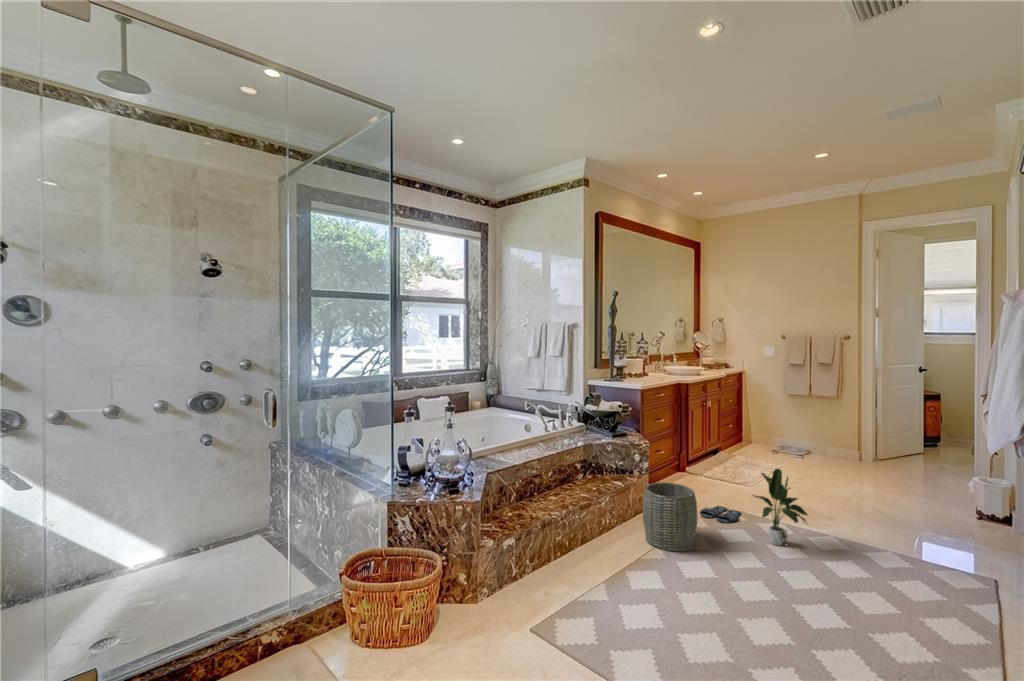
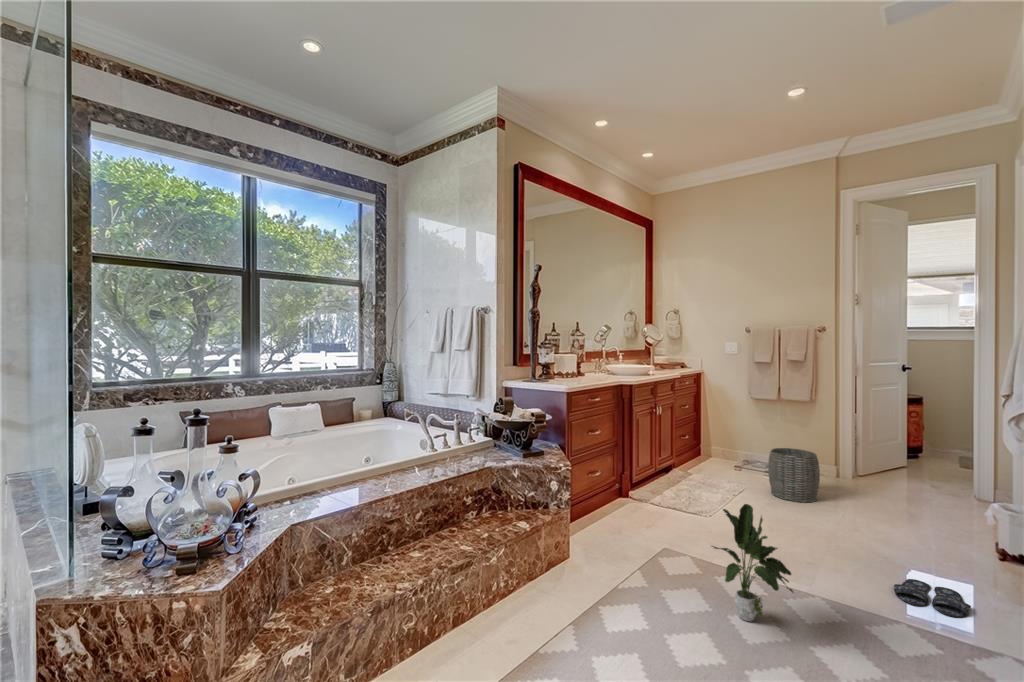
woven basket: present [643,483,697,552] -> present [768,448,820,502]
slippers: present [700,507,741,523] -> present [894,579,971,617]

